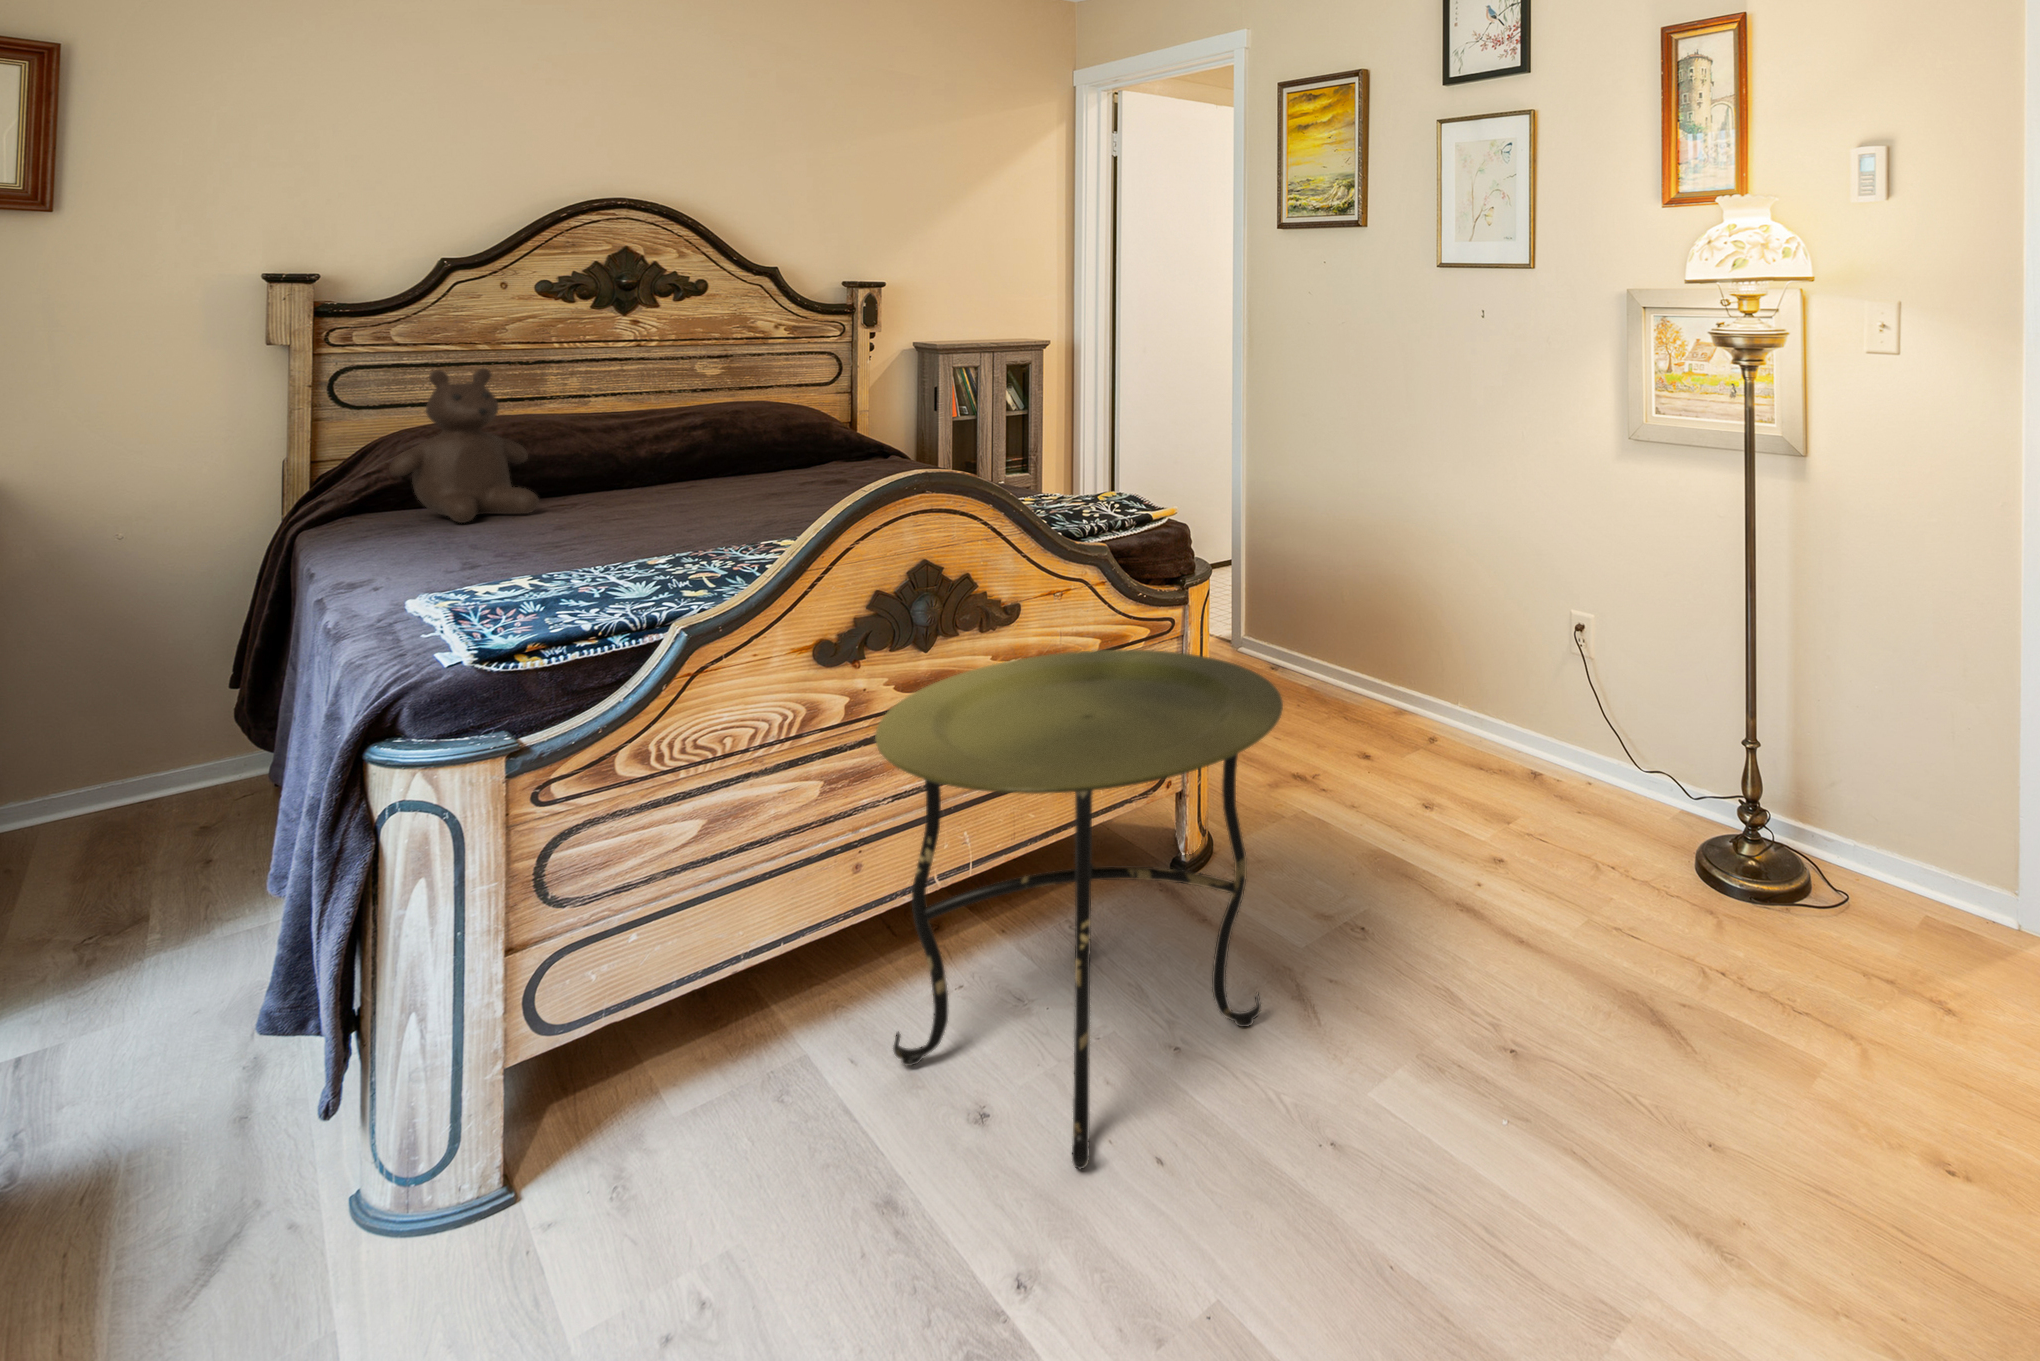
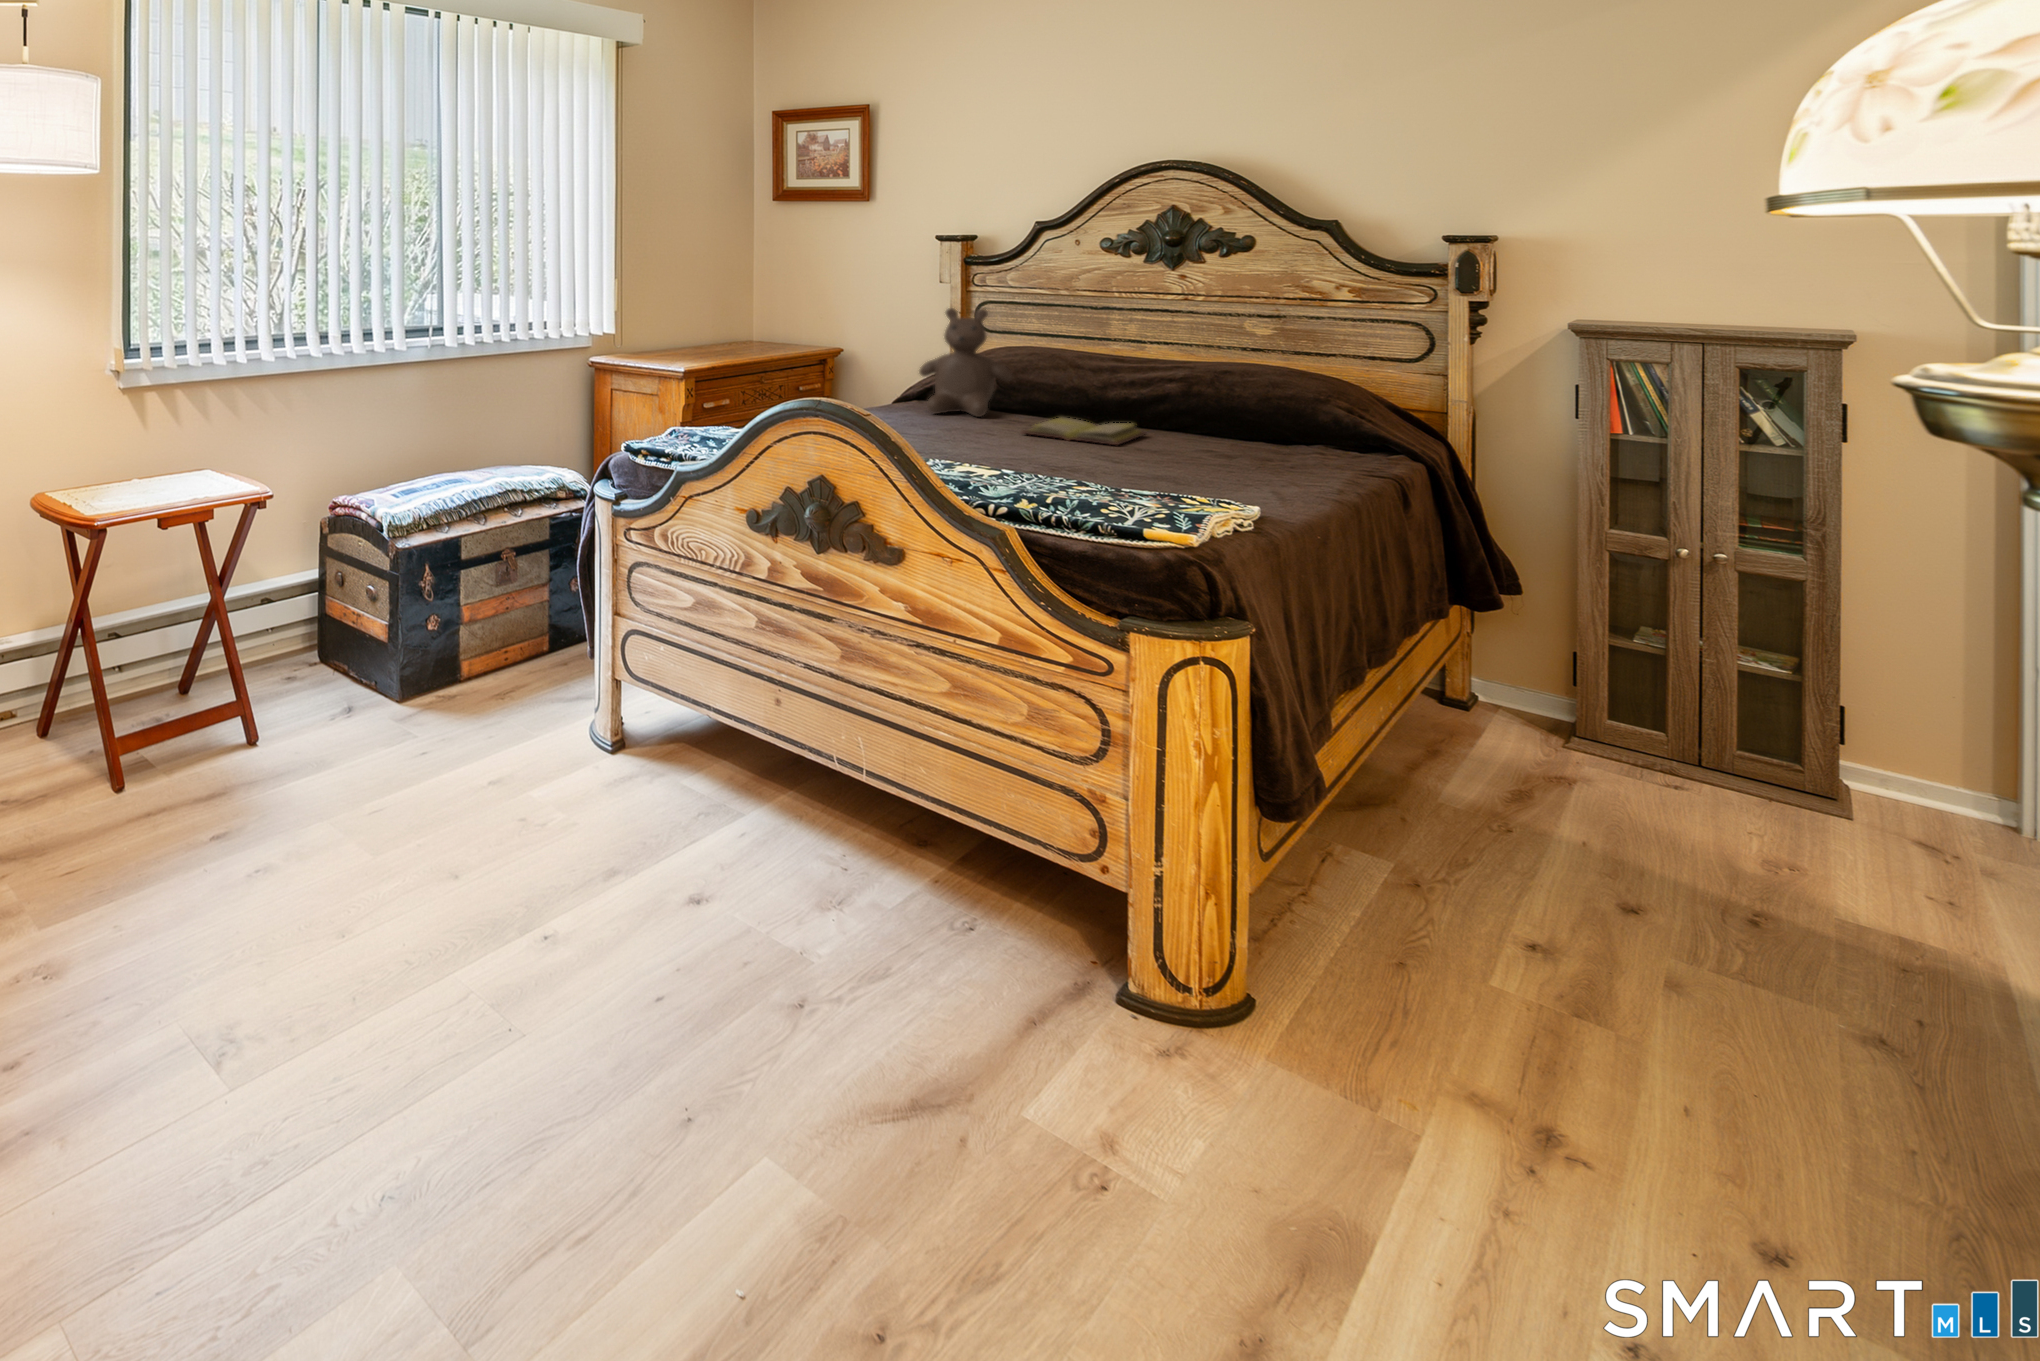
diary: none [634,480,776,512] -> present [1022,418,1146,445]
side table: present [875,650,1283,1169] -> none [589,574,966,1050]

